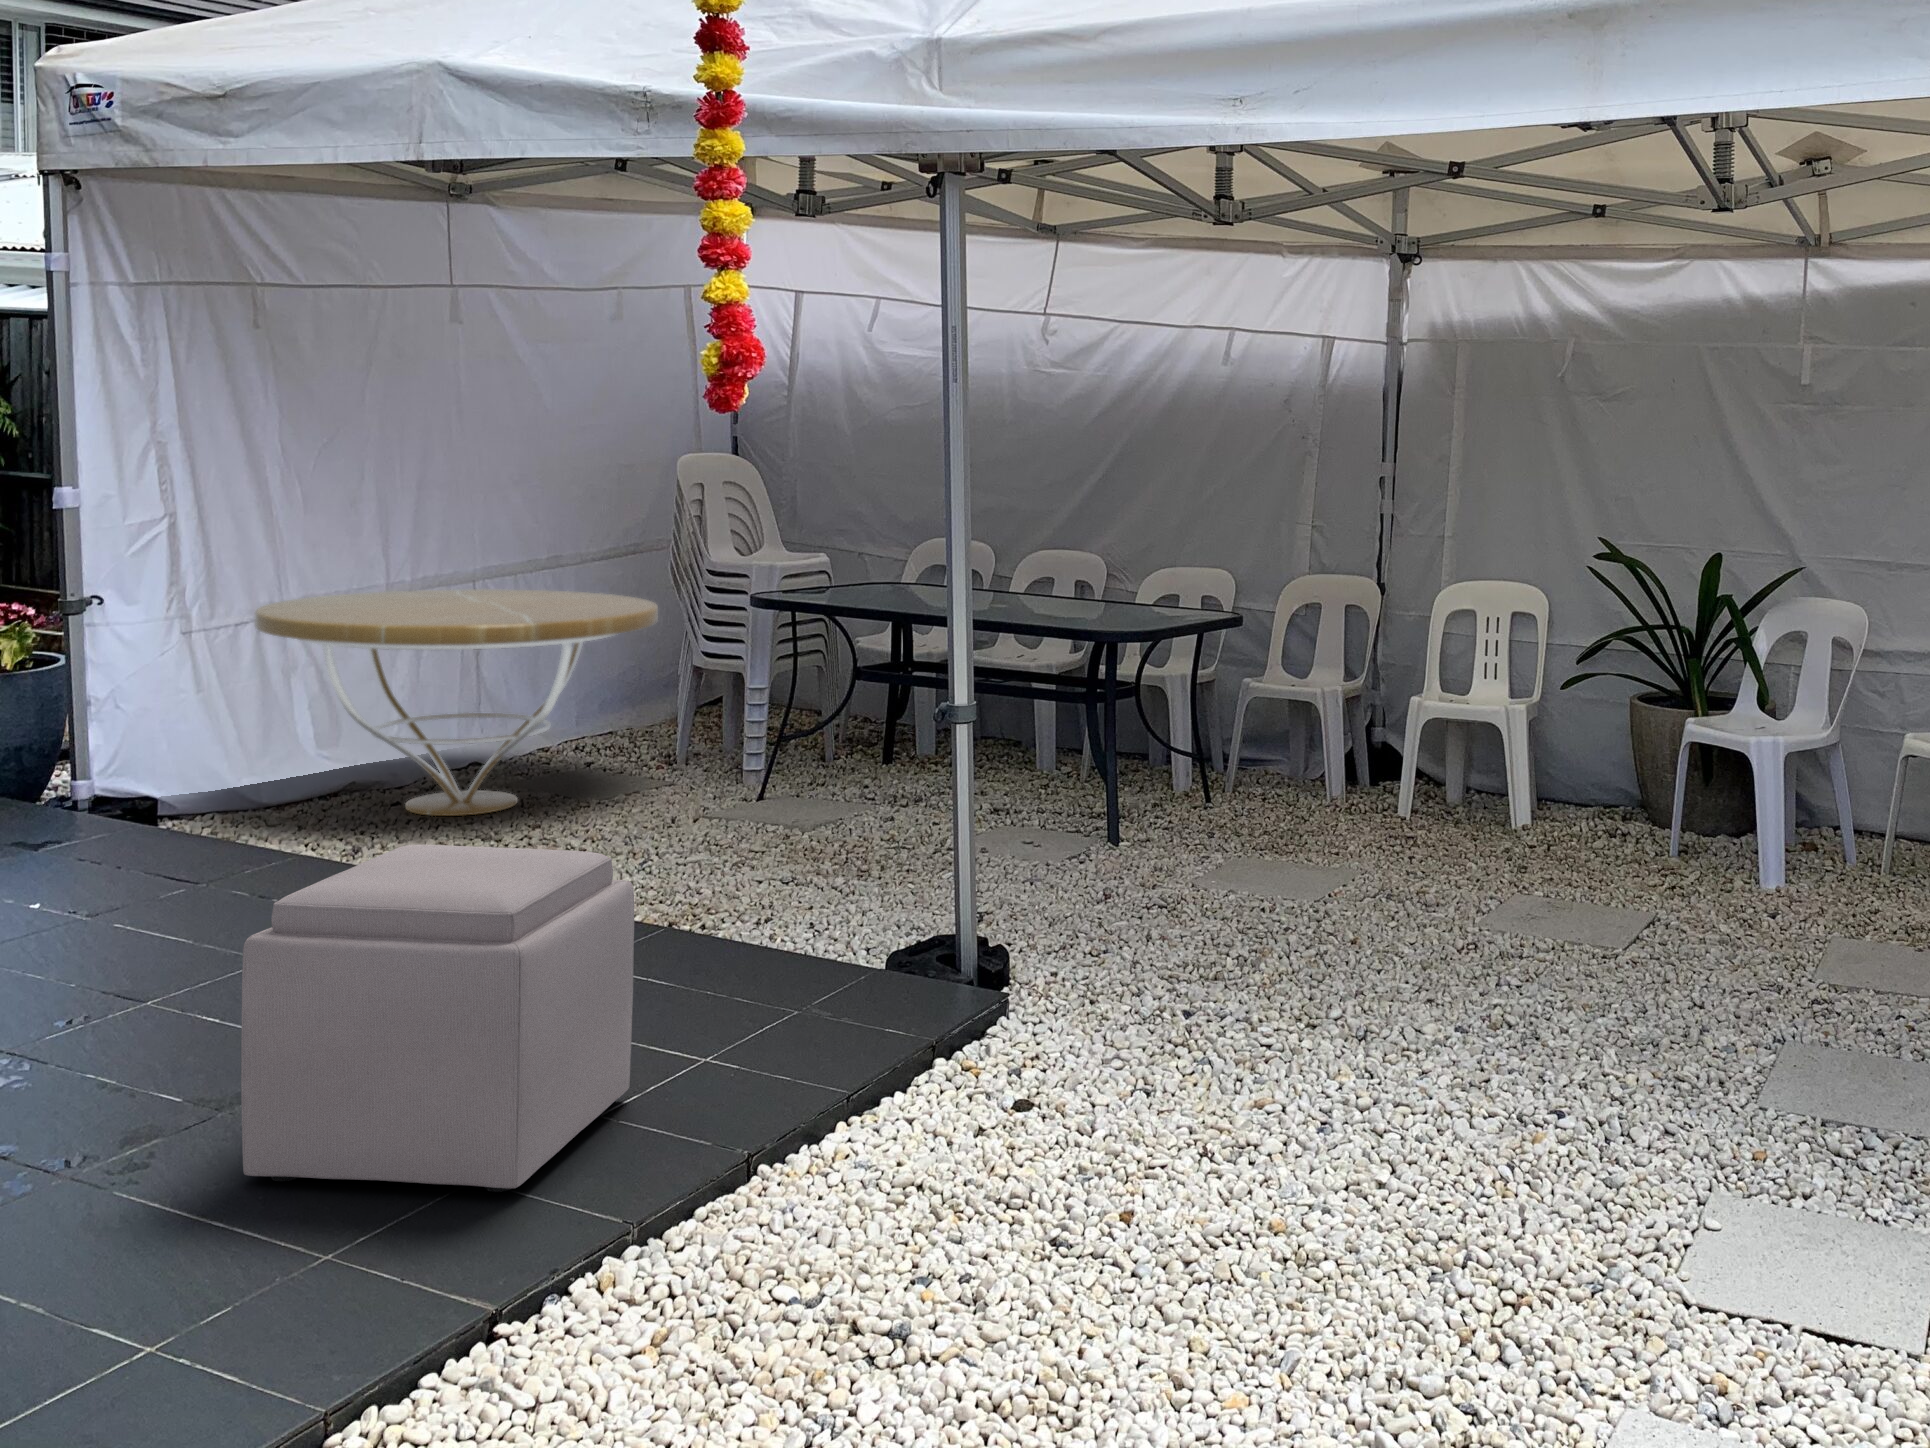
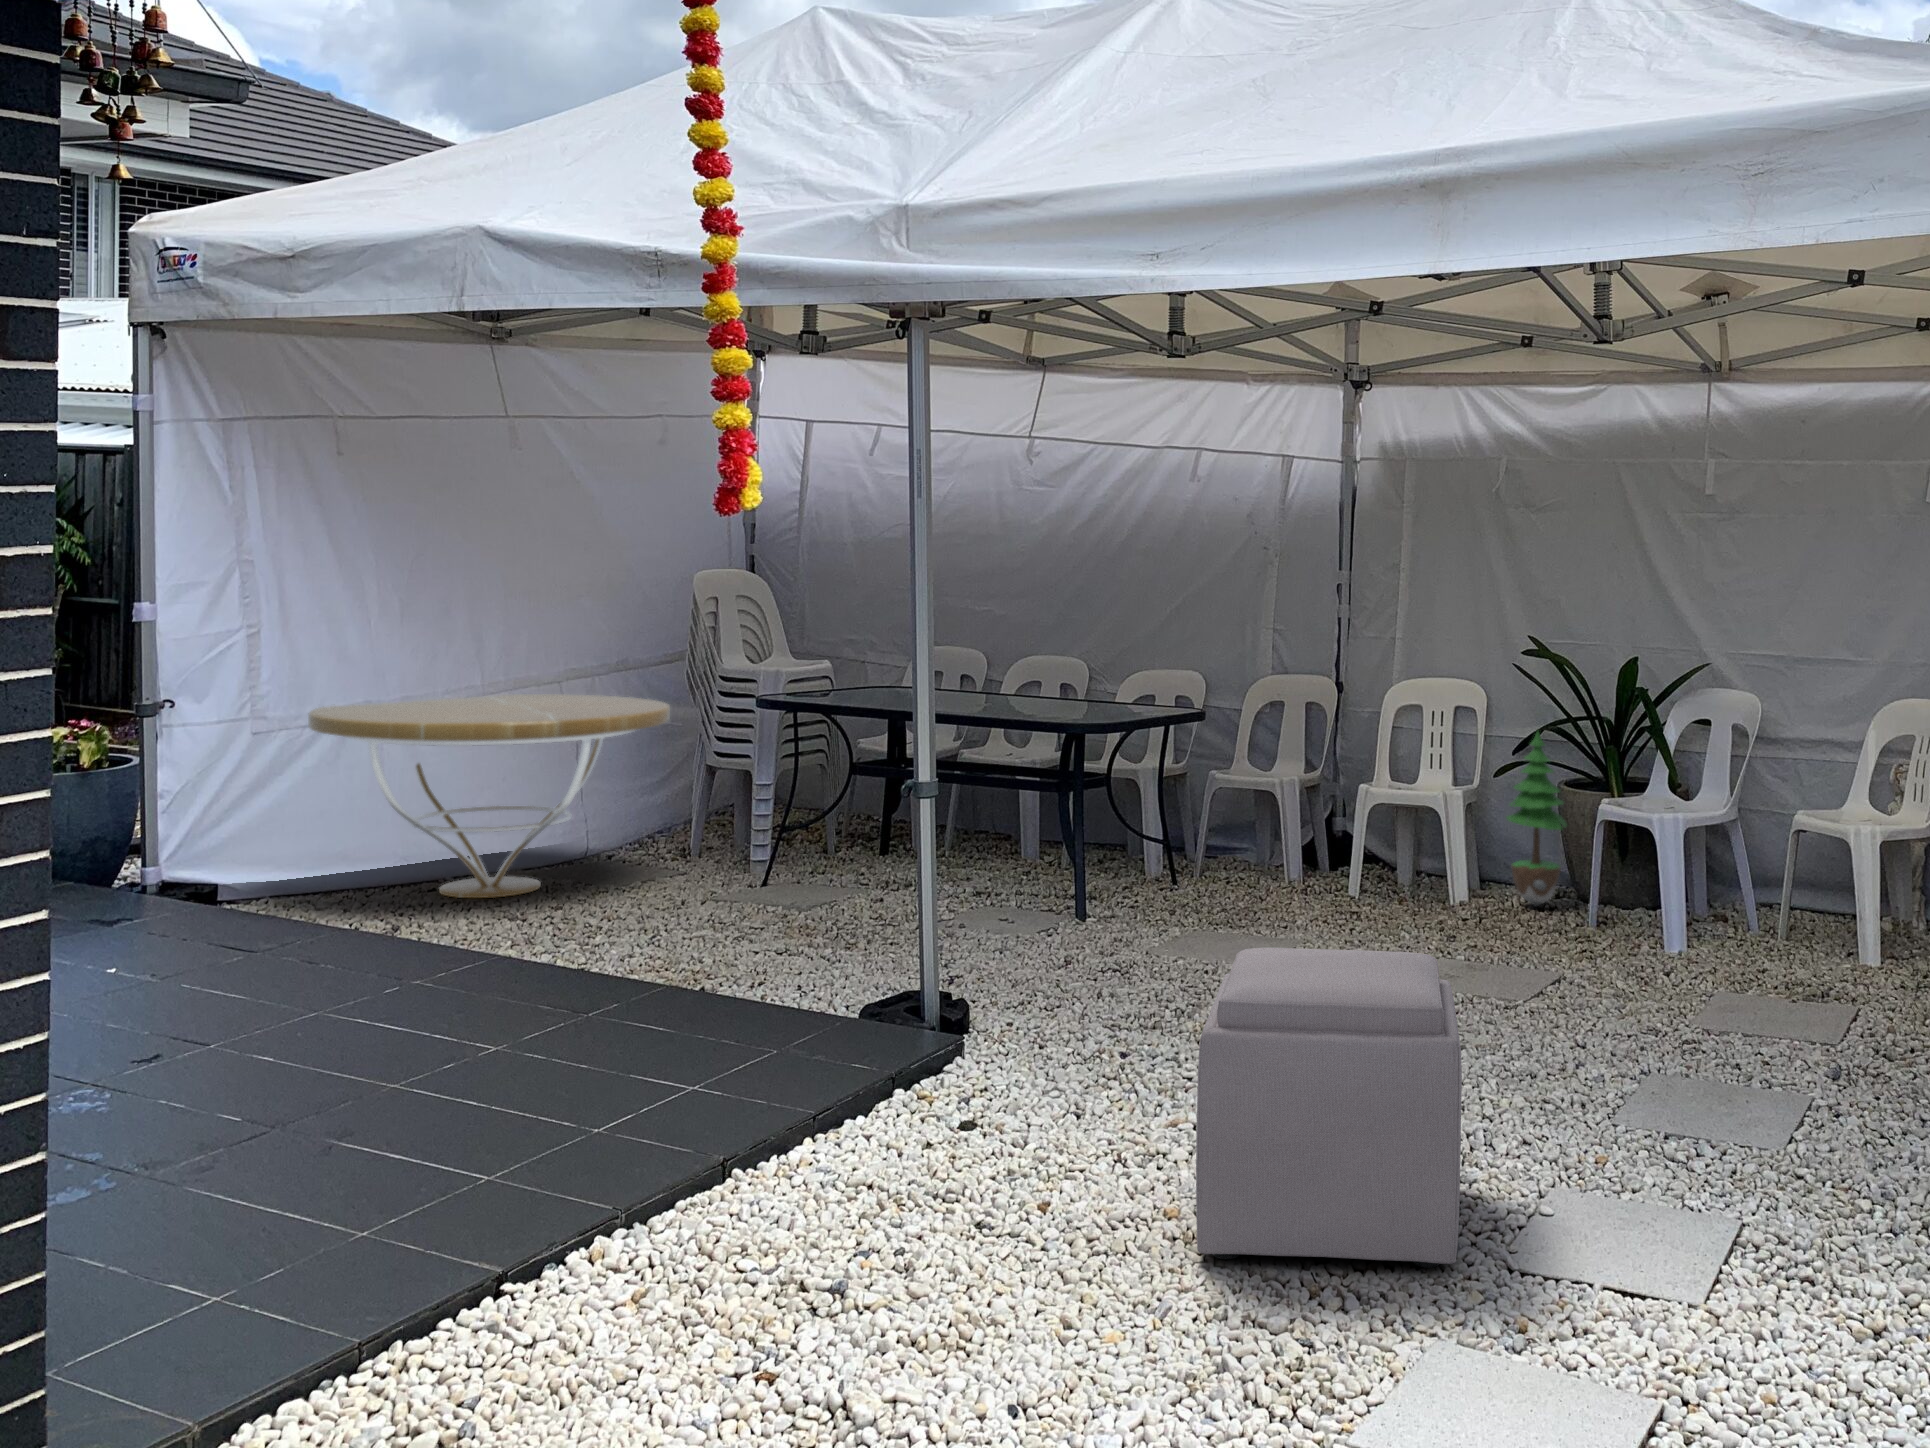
potted tree: none [1577,641,1647,834] -> present [1507,732,1567,906]
ottoman: present [241,844,634,1192] -> present [1196,948,1462,1268]

